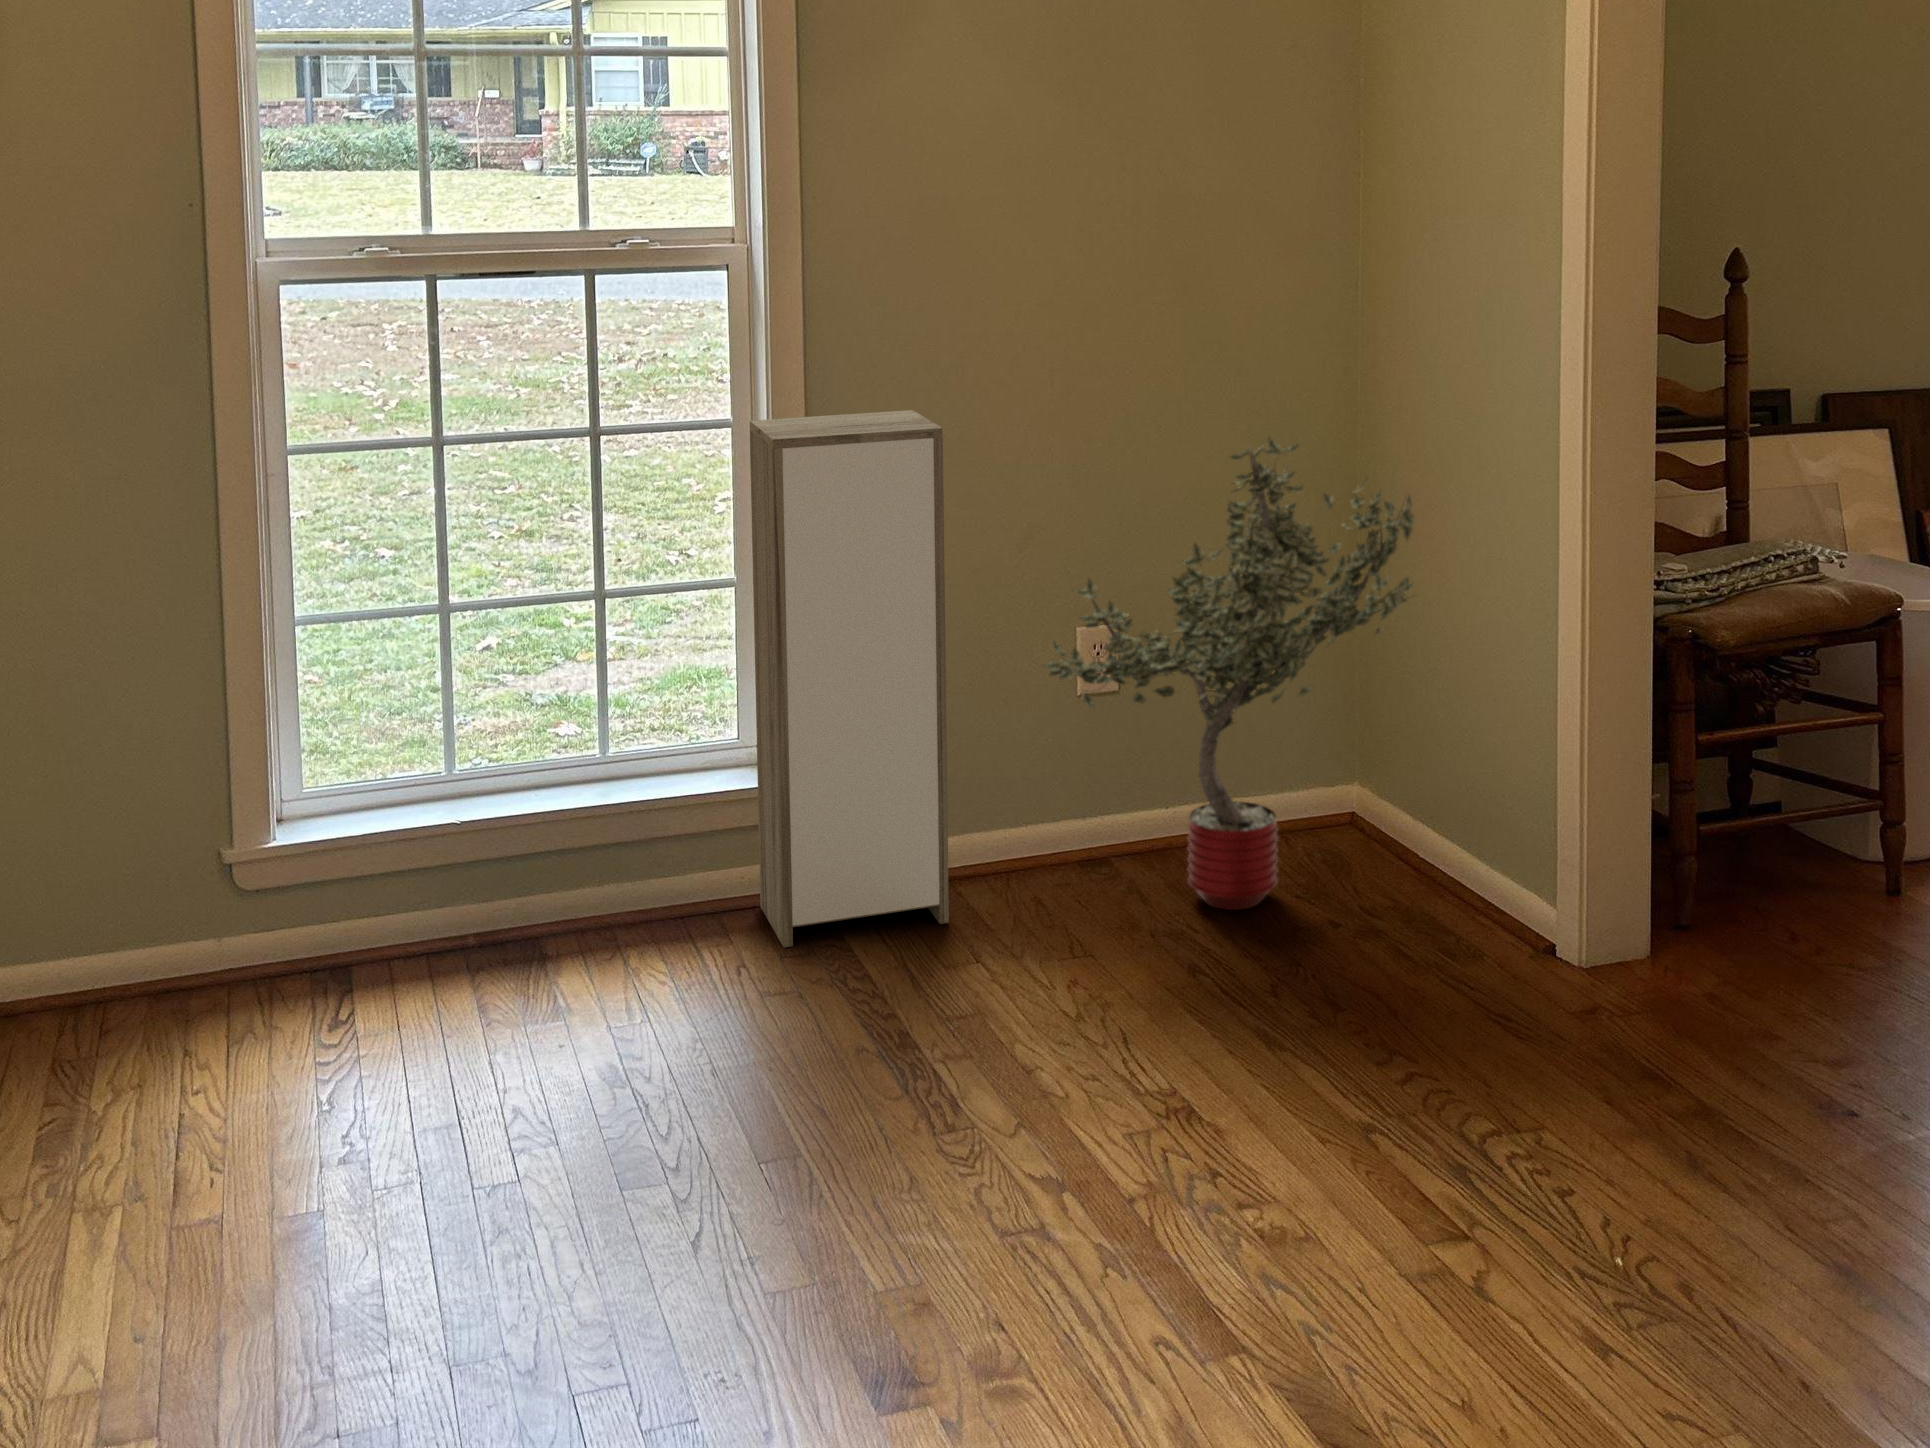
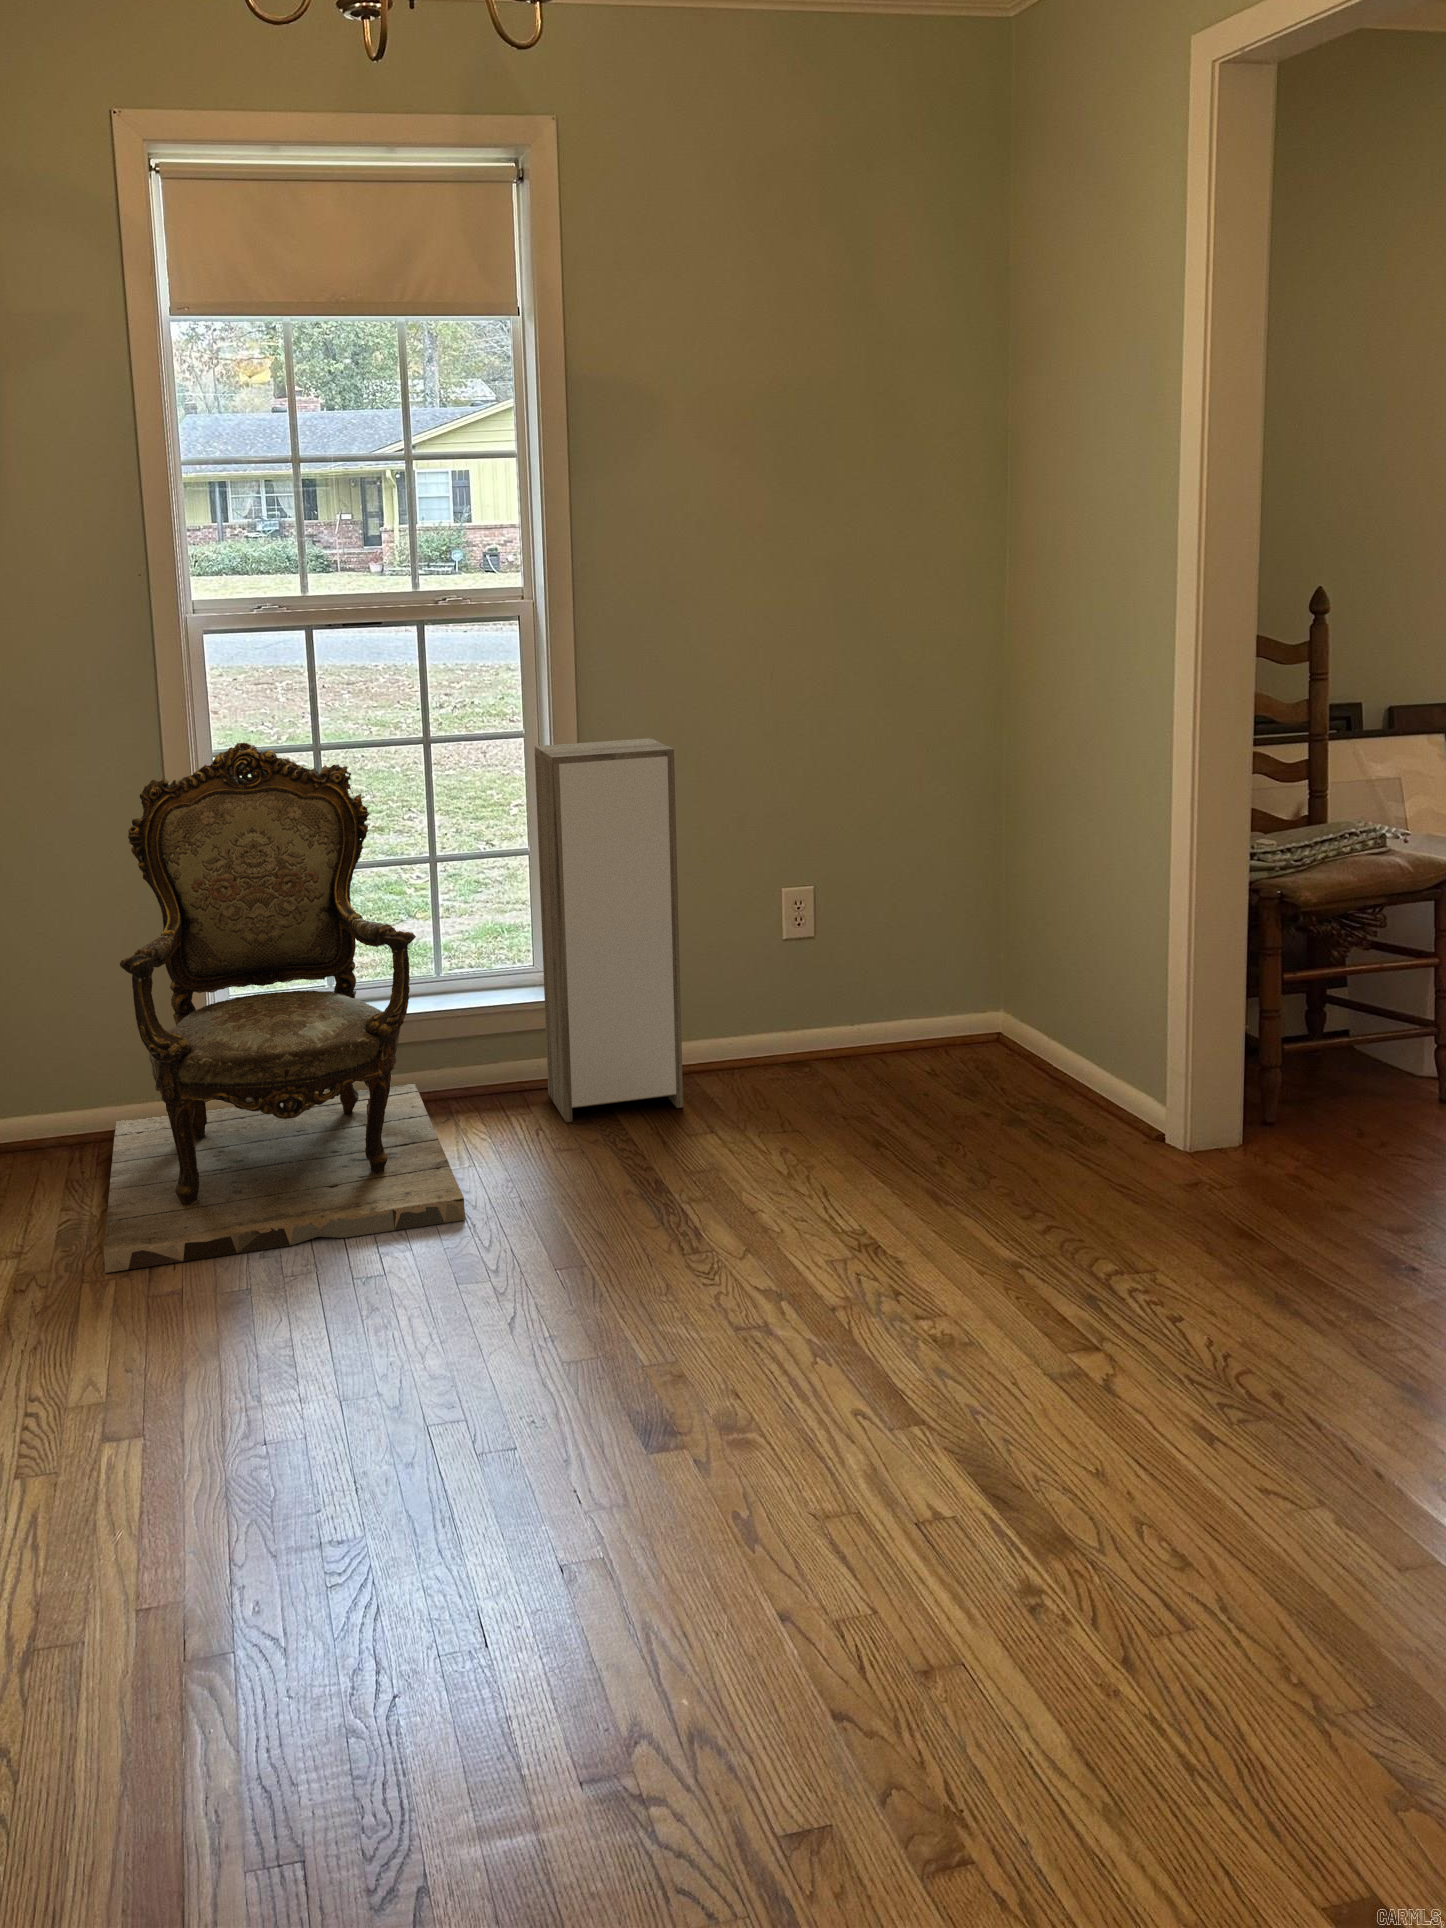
armchair: none [103,414,635,1186] -> present [103,743,465,1273]
potted tree: present [1044,436,1415,910] -> none [748,754,1028,1102]

